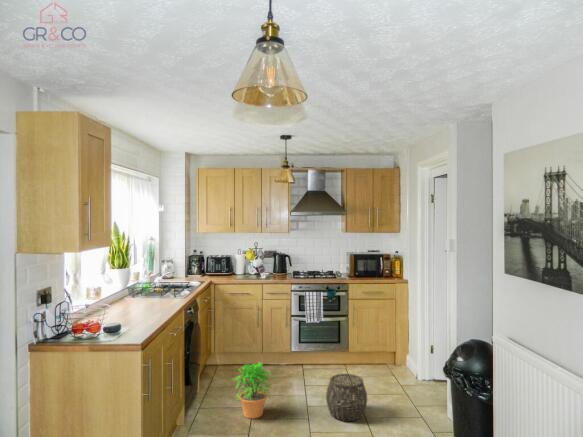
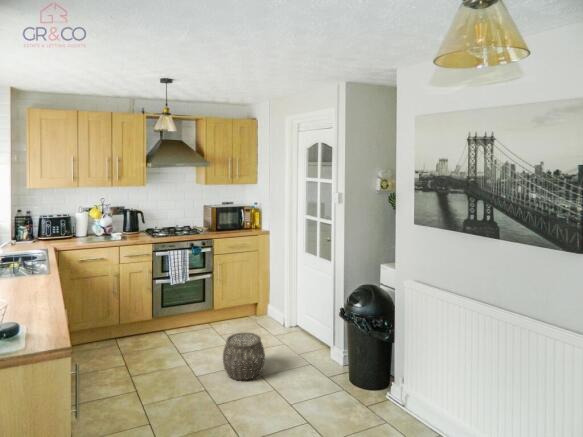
potted plant: present [236,363,270,418] -> none [116,338,170,405]

